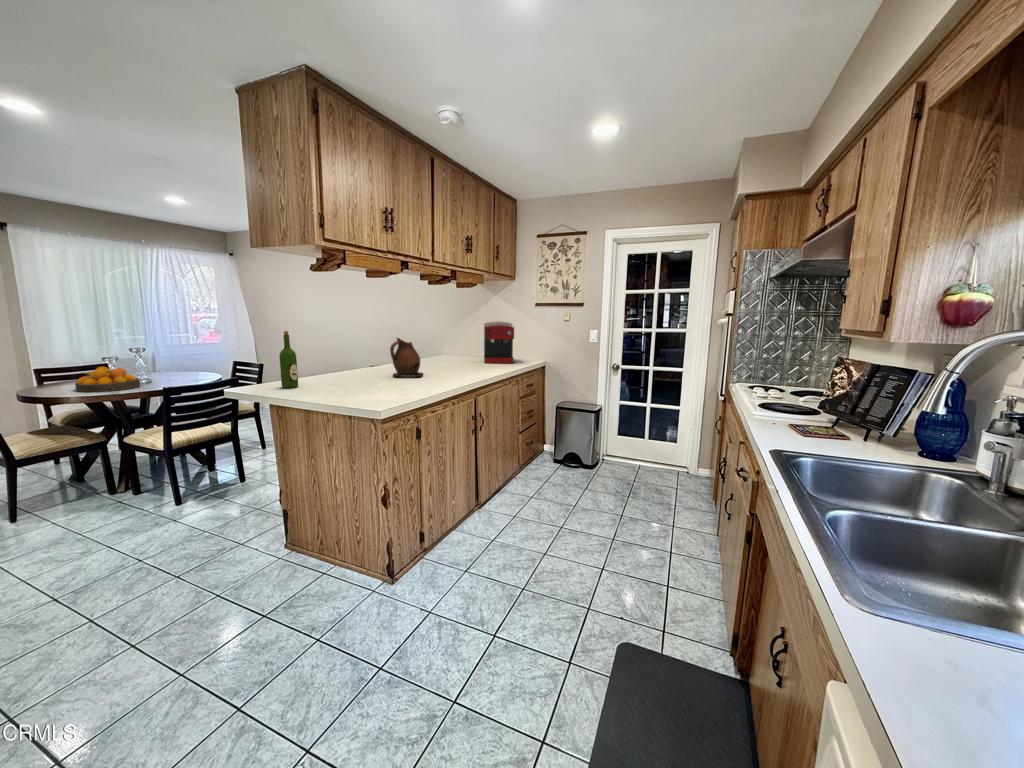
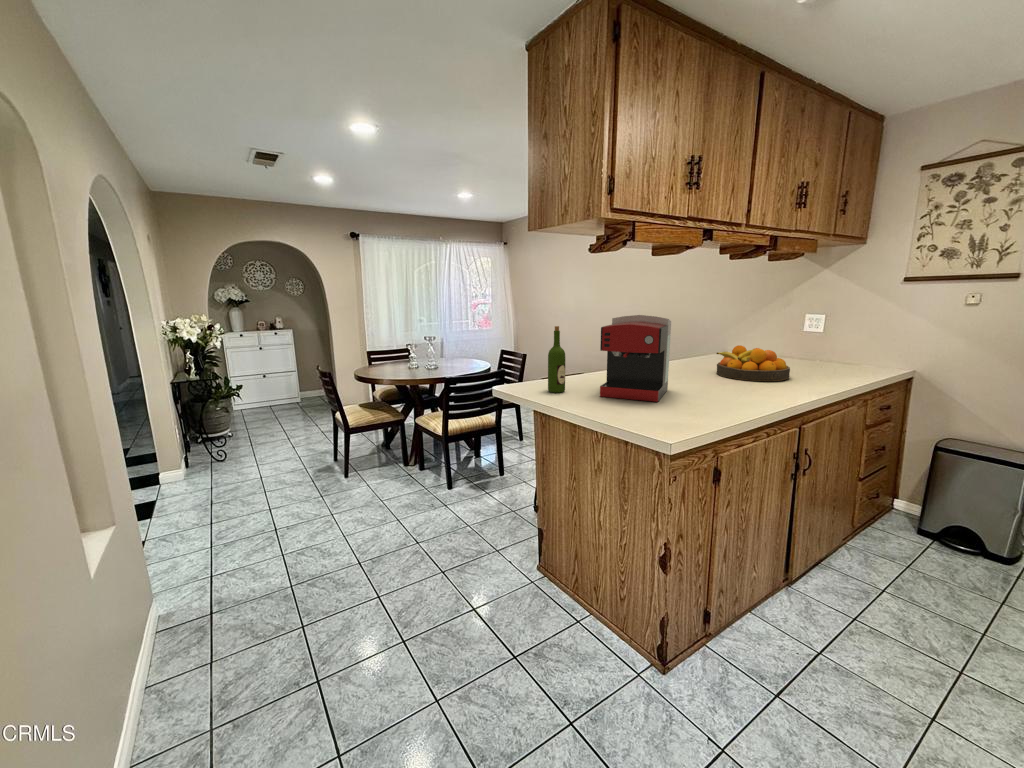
coffee maker: present [484,321,514,363] -> present [600,315,671,402]
ceramic pitcher: present [390,338,423,377] -> none [673,334,716,388]
fruit bowl: present [75,367,140,392] -> present [716,345,790,381]

